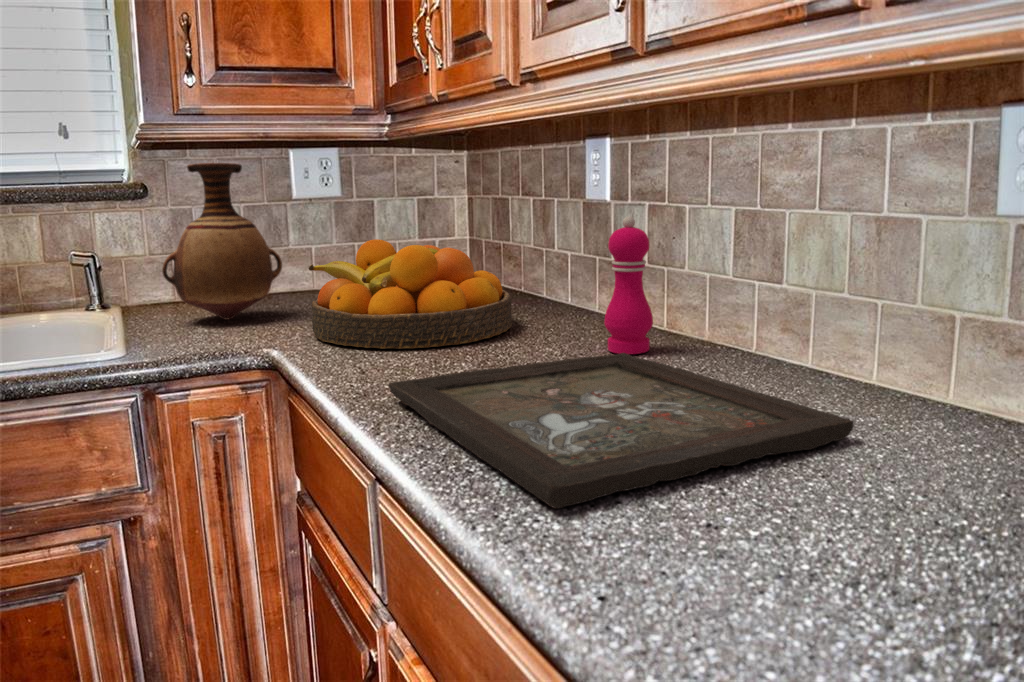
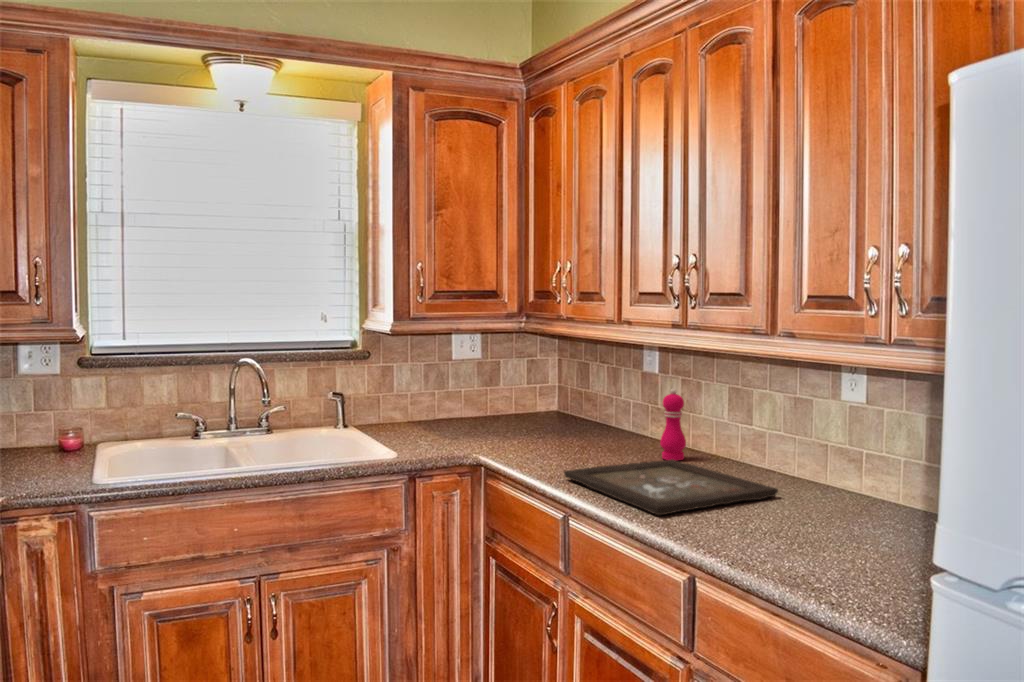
vase: present [162,163,282,320] -> none [397,346,461,436]
fruit bowl: present [309,239,512,349] -> none [489,393,604,455]

